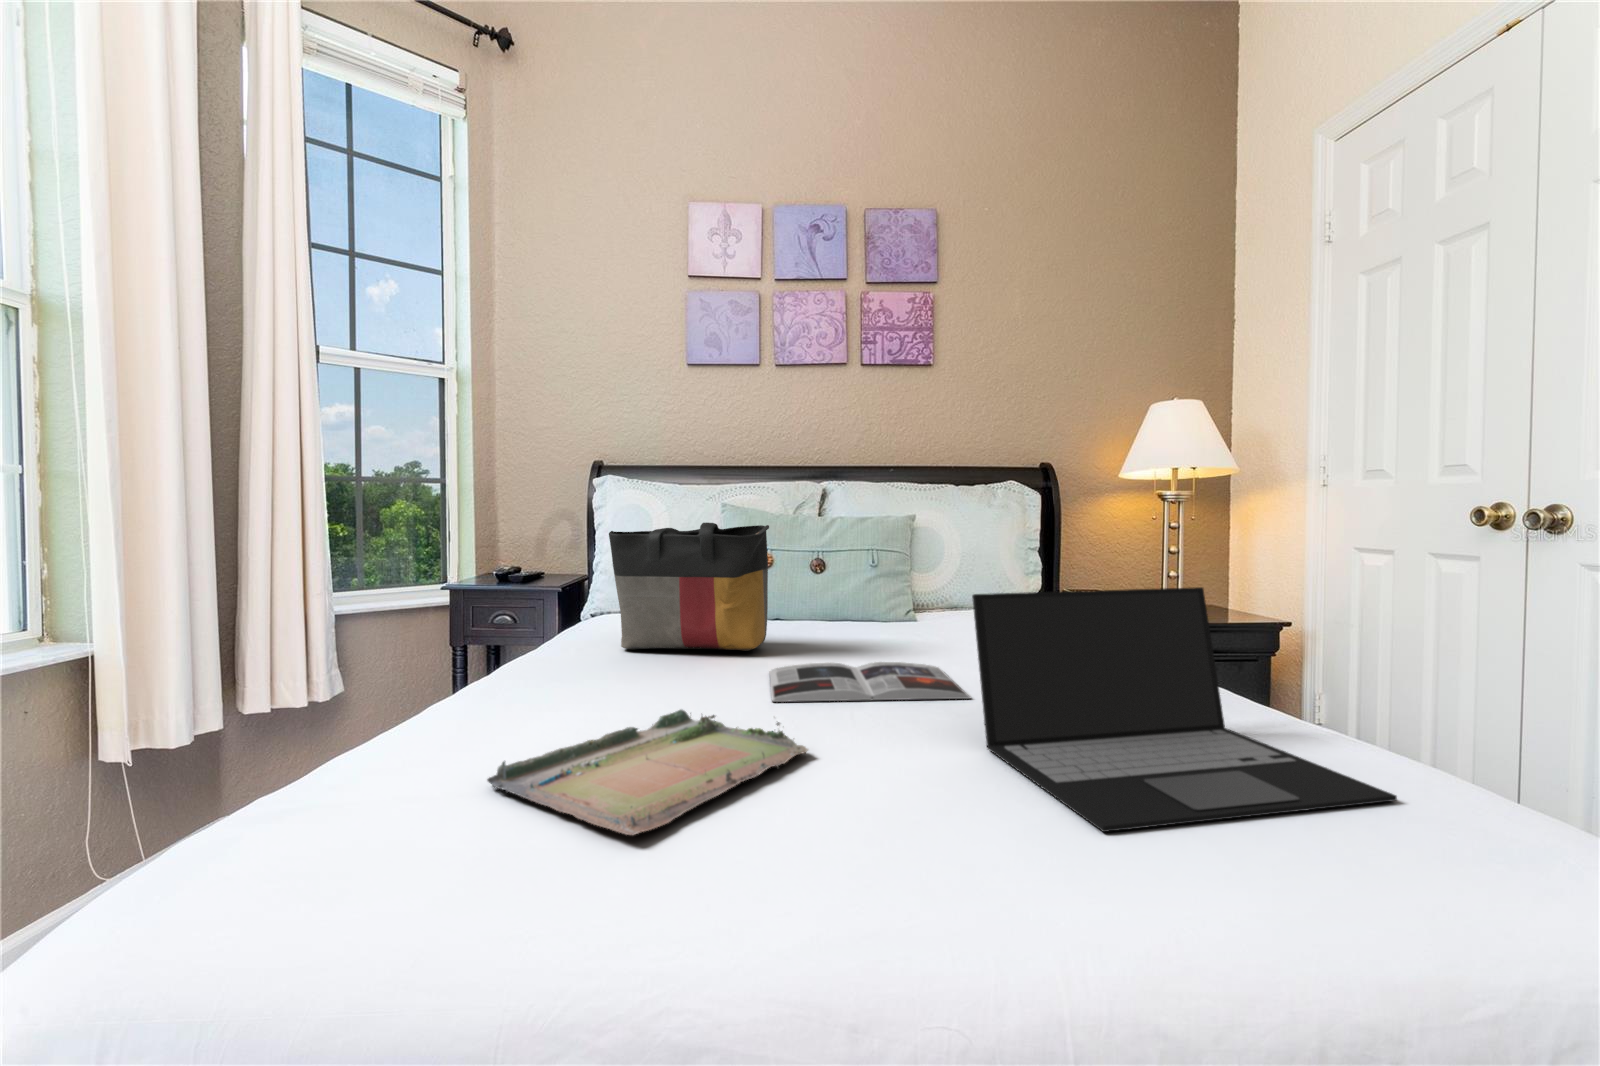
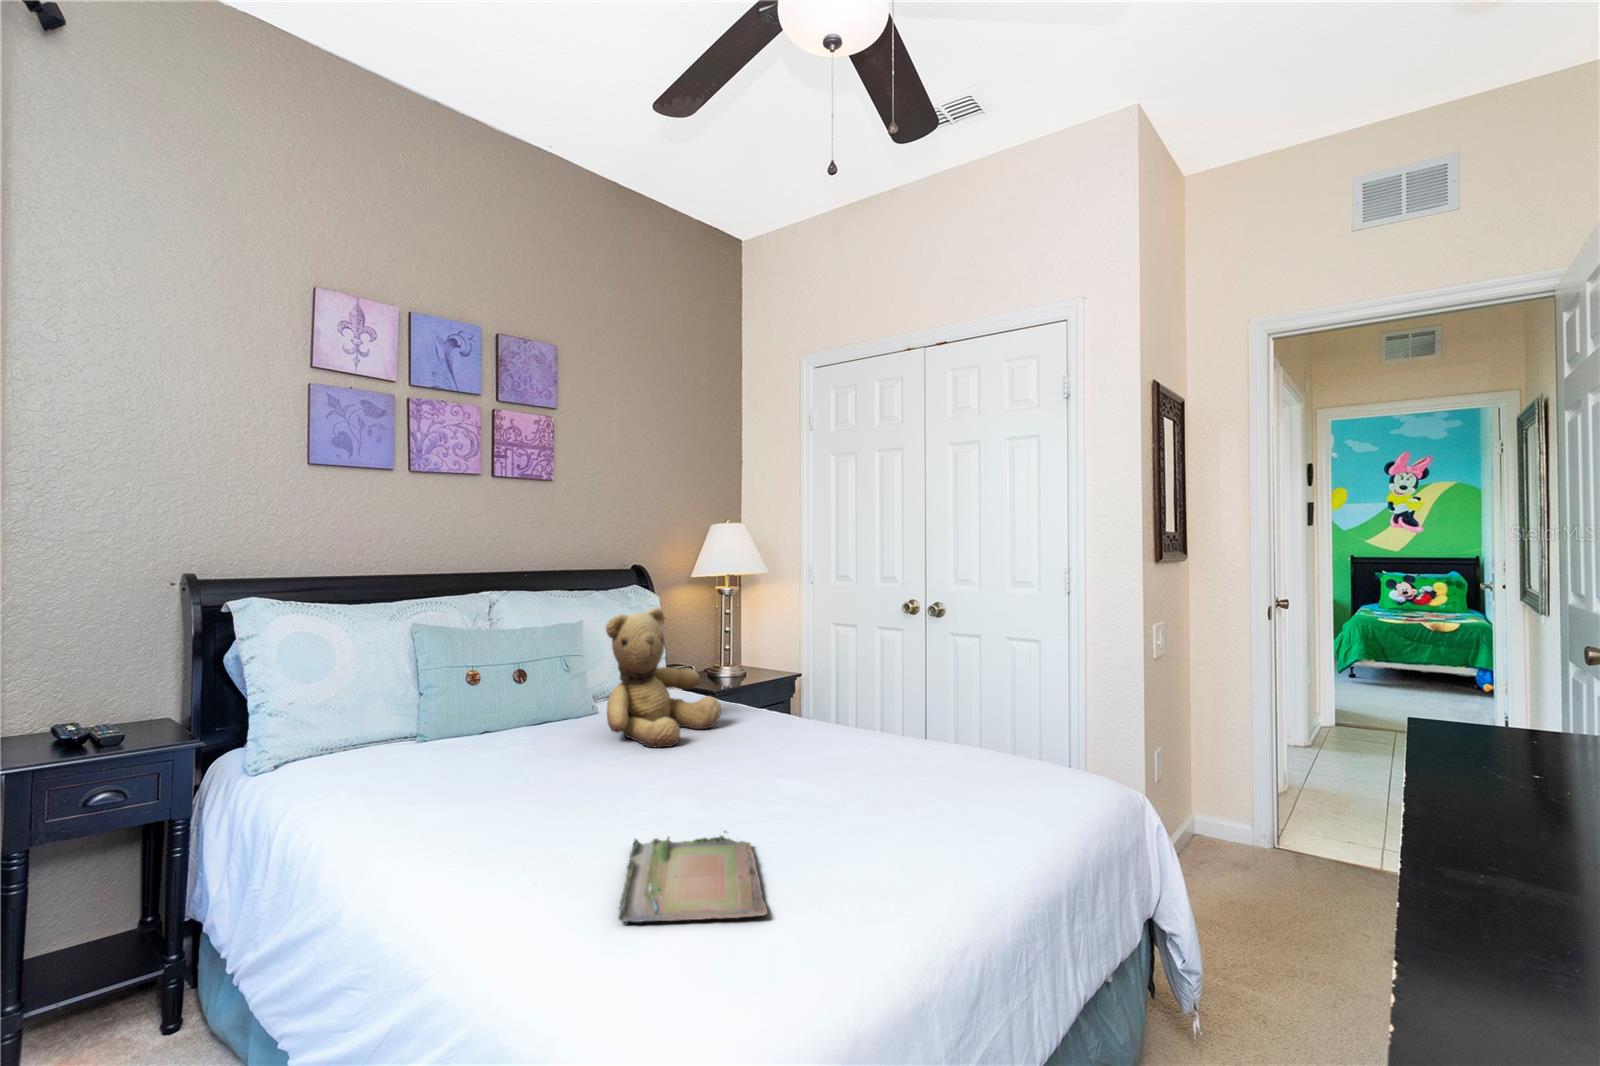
teddy bear: none [867,472,1036,648] -> present [606,607,721,747]
tote bag: present [609,523,769,651] -> none [422,670,575,797]
laptop: present [972,587,1397,832] -> none [805,701,980,844]
magazine: present [769,662,970,702] -> none [608,764,761,817]

